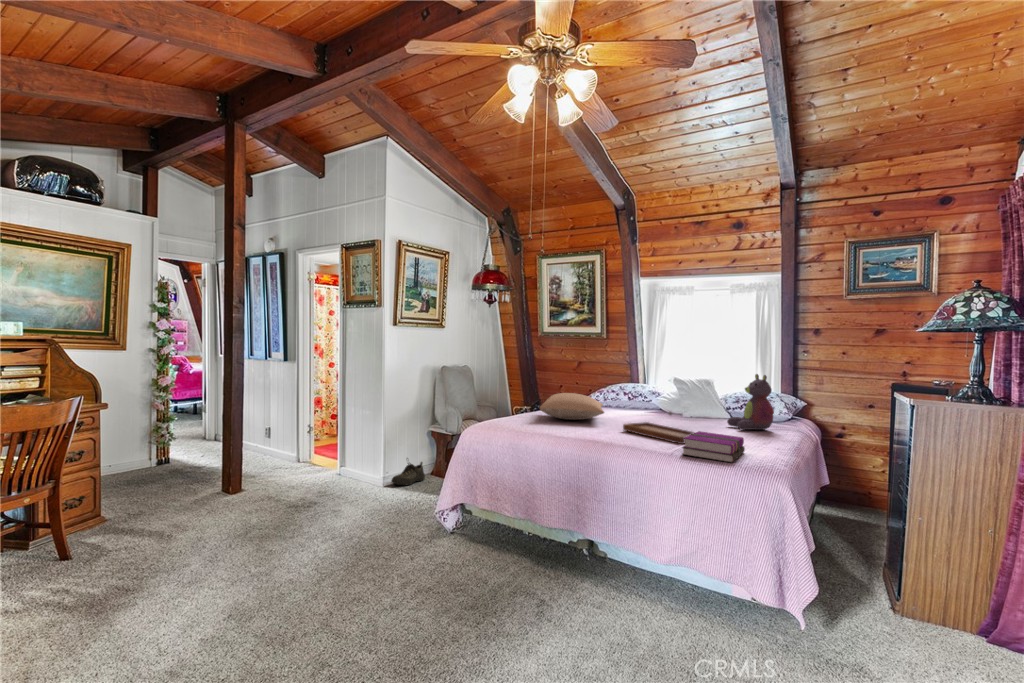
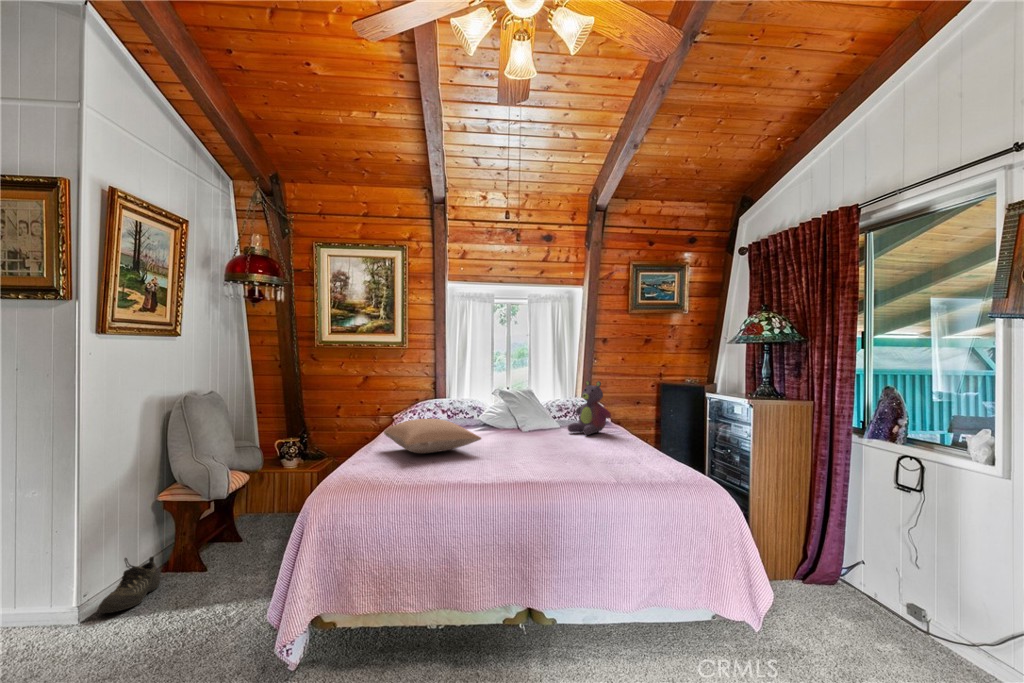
tray: present [623,412,694,444] -> none [514,428,597,463]
hardback book: present [682,431,745,463] -> none [610,447,681,477]

